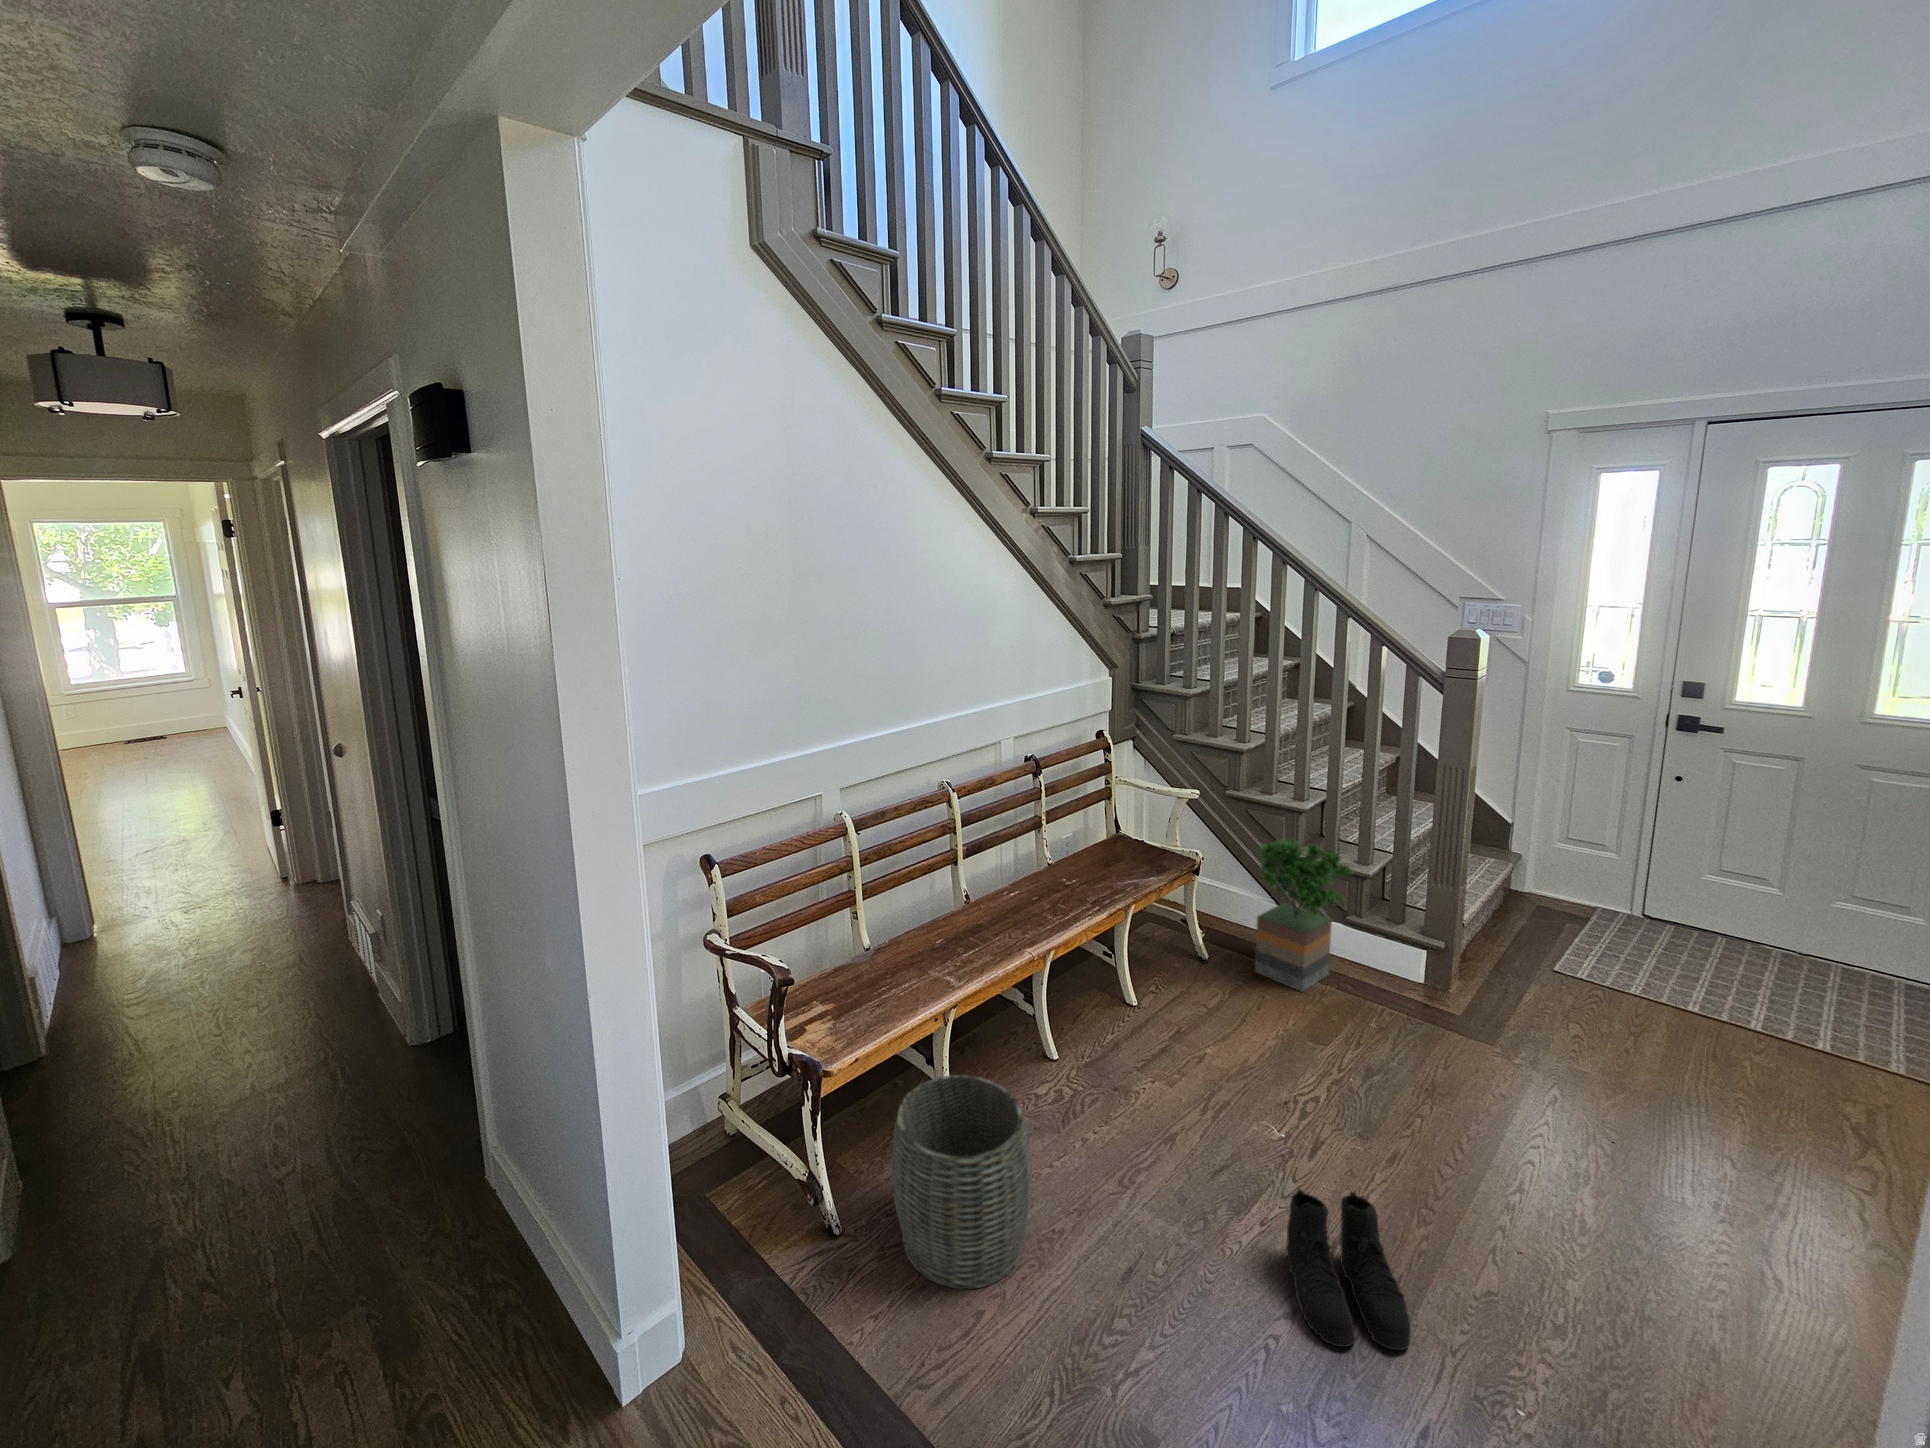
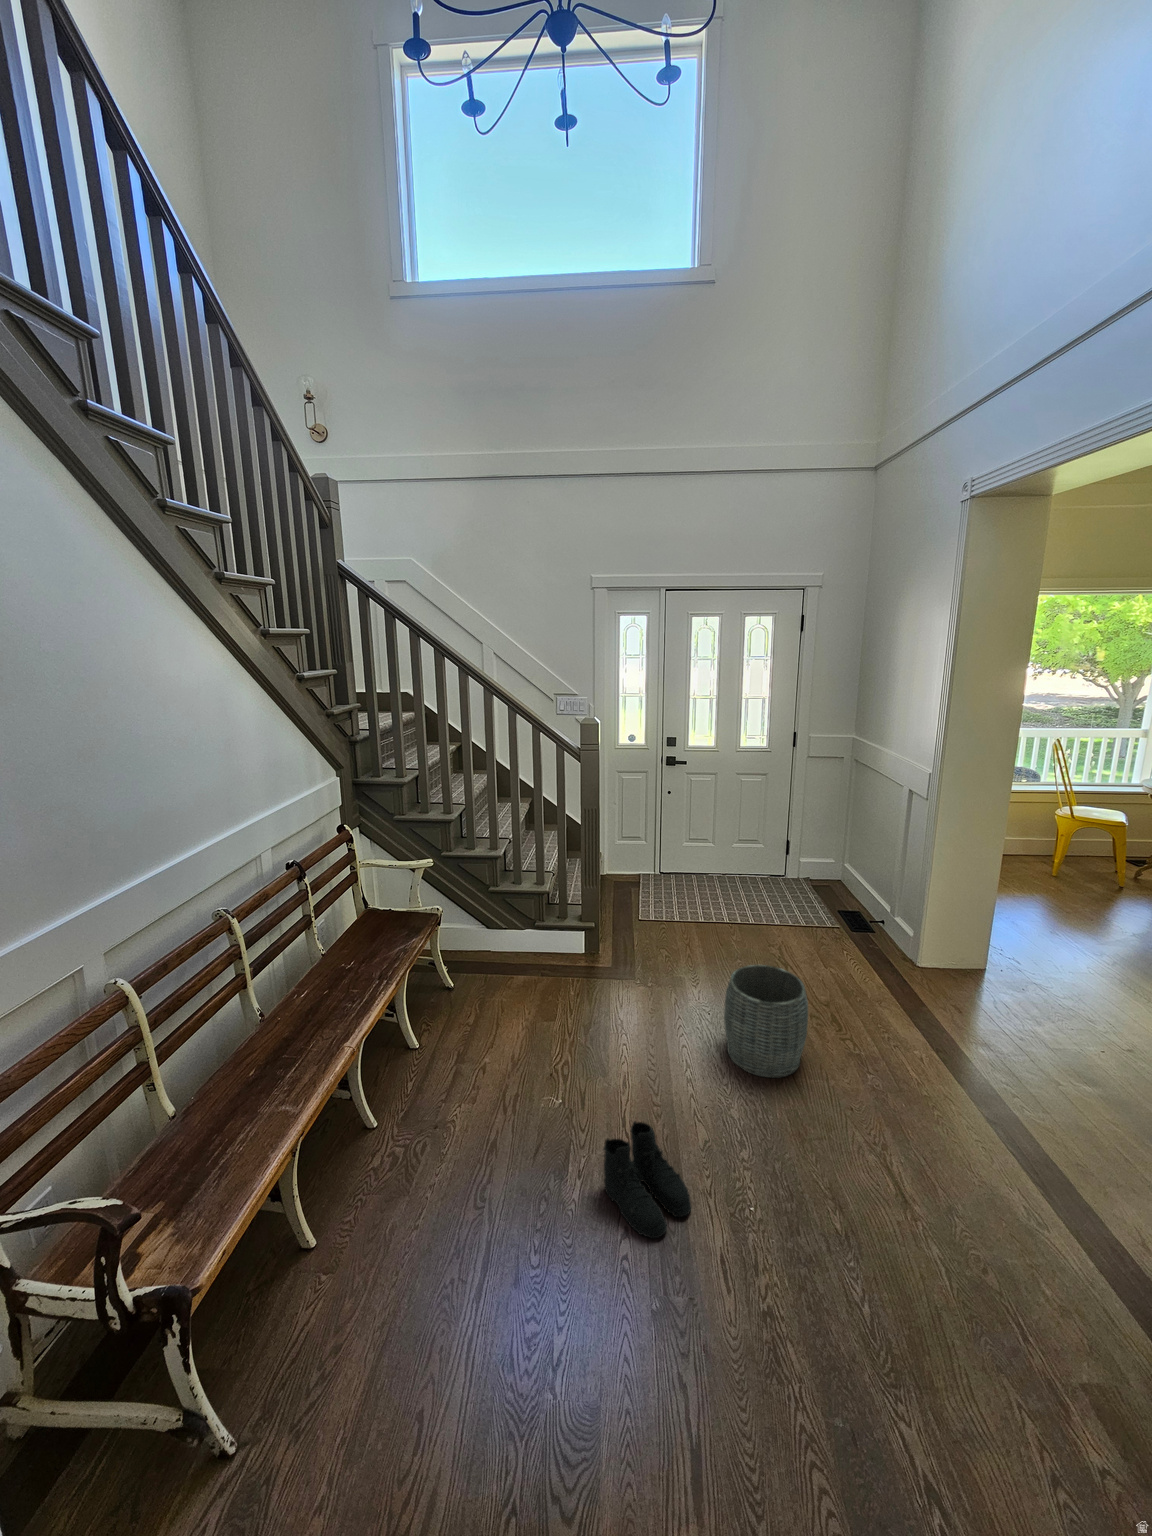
potted tree: present [1255,839,1353,992] -> none [476,877,543,985]
woven basket: present [892,1075,1032,1289] -> present [724,965,808,1078]

